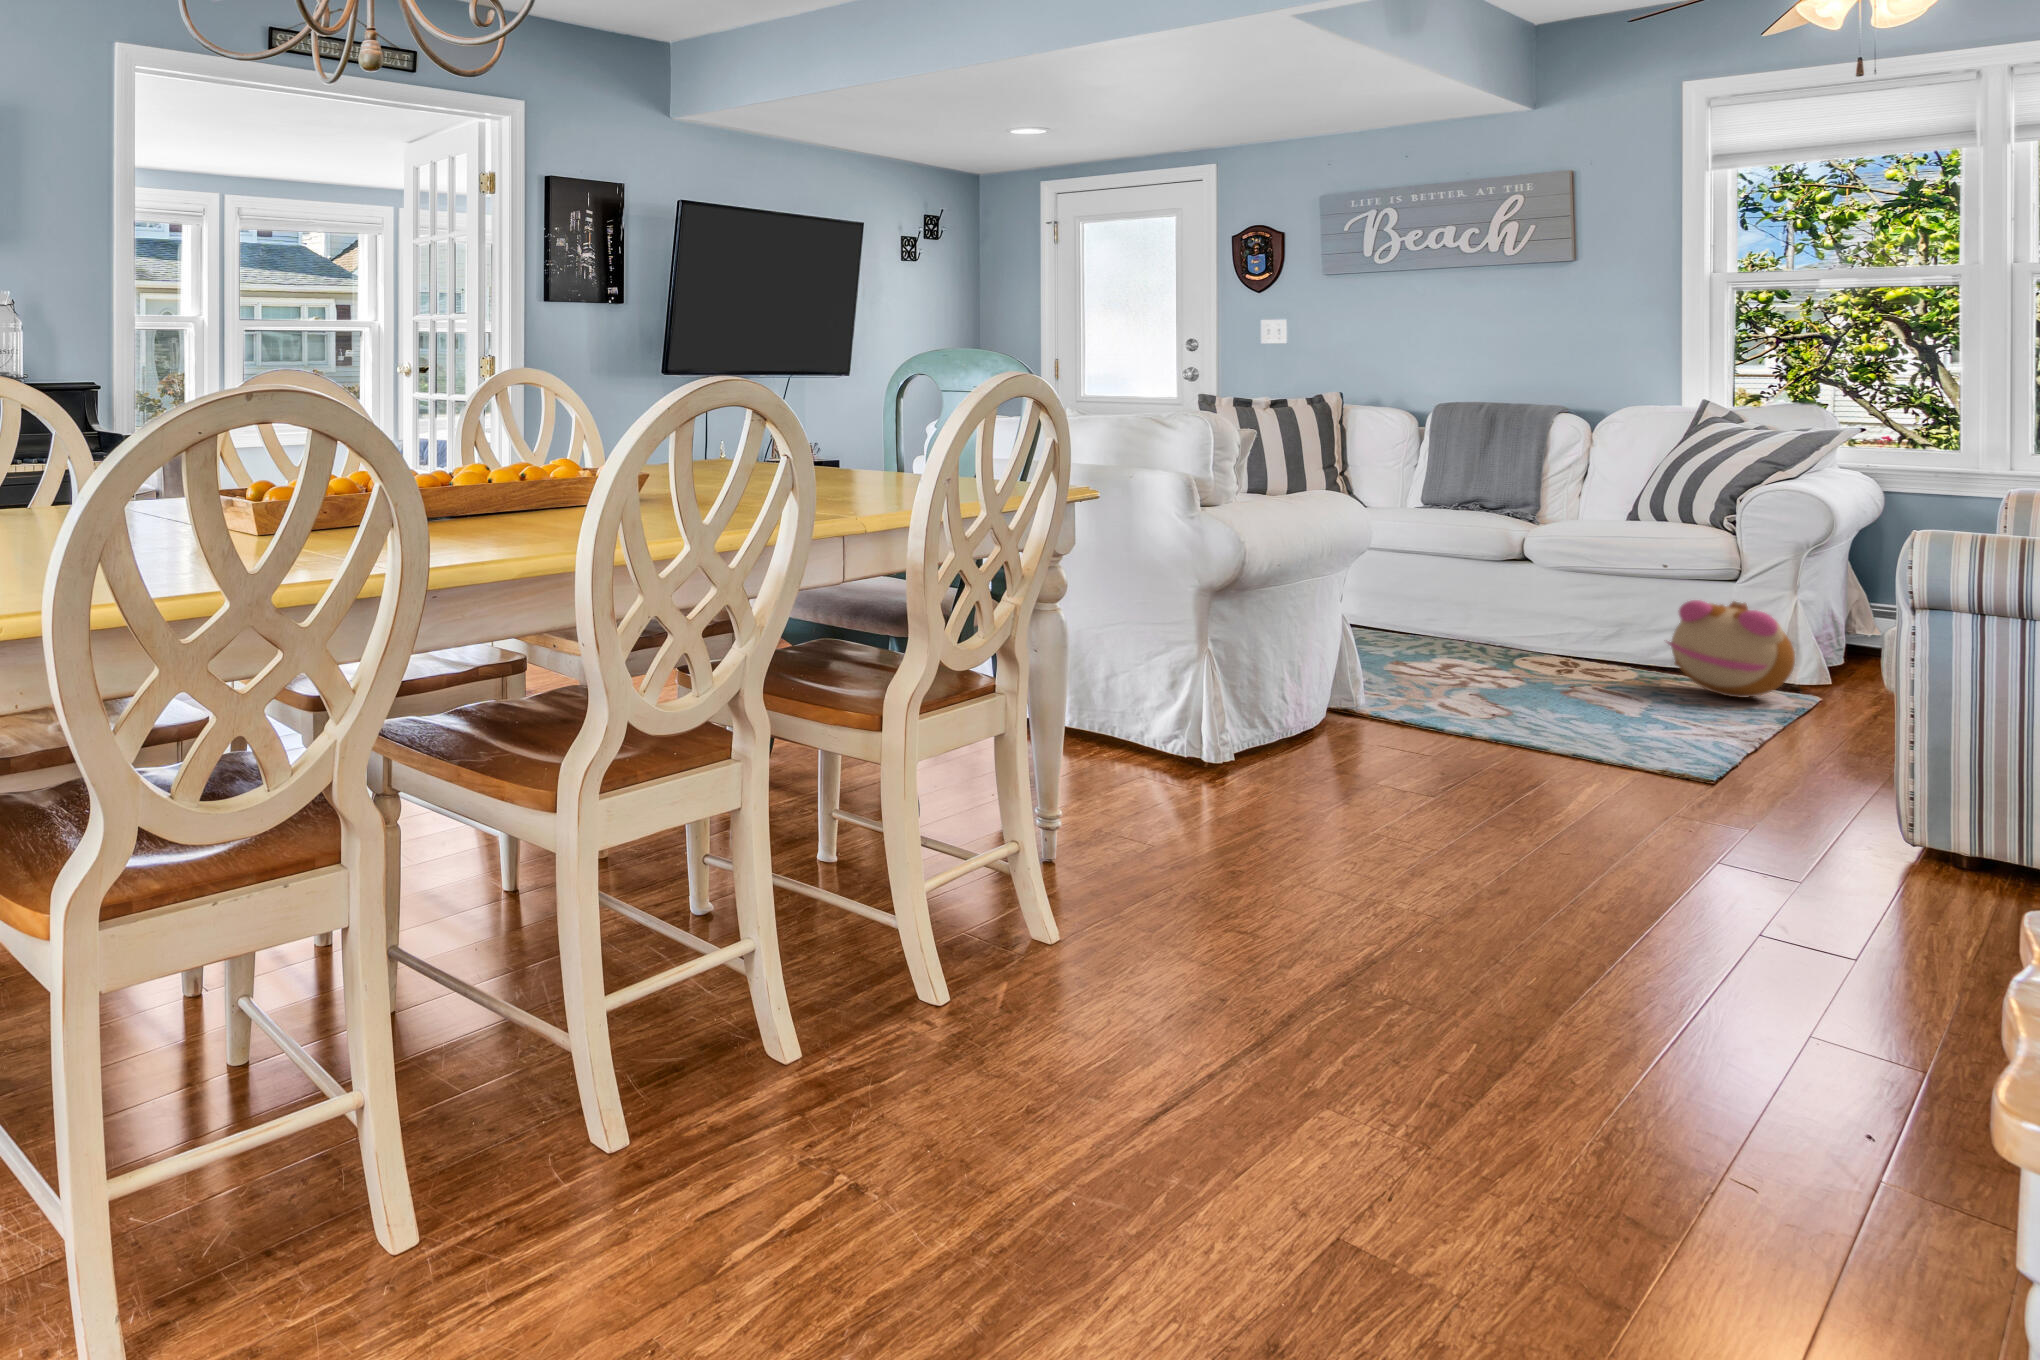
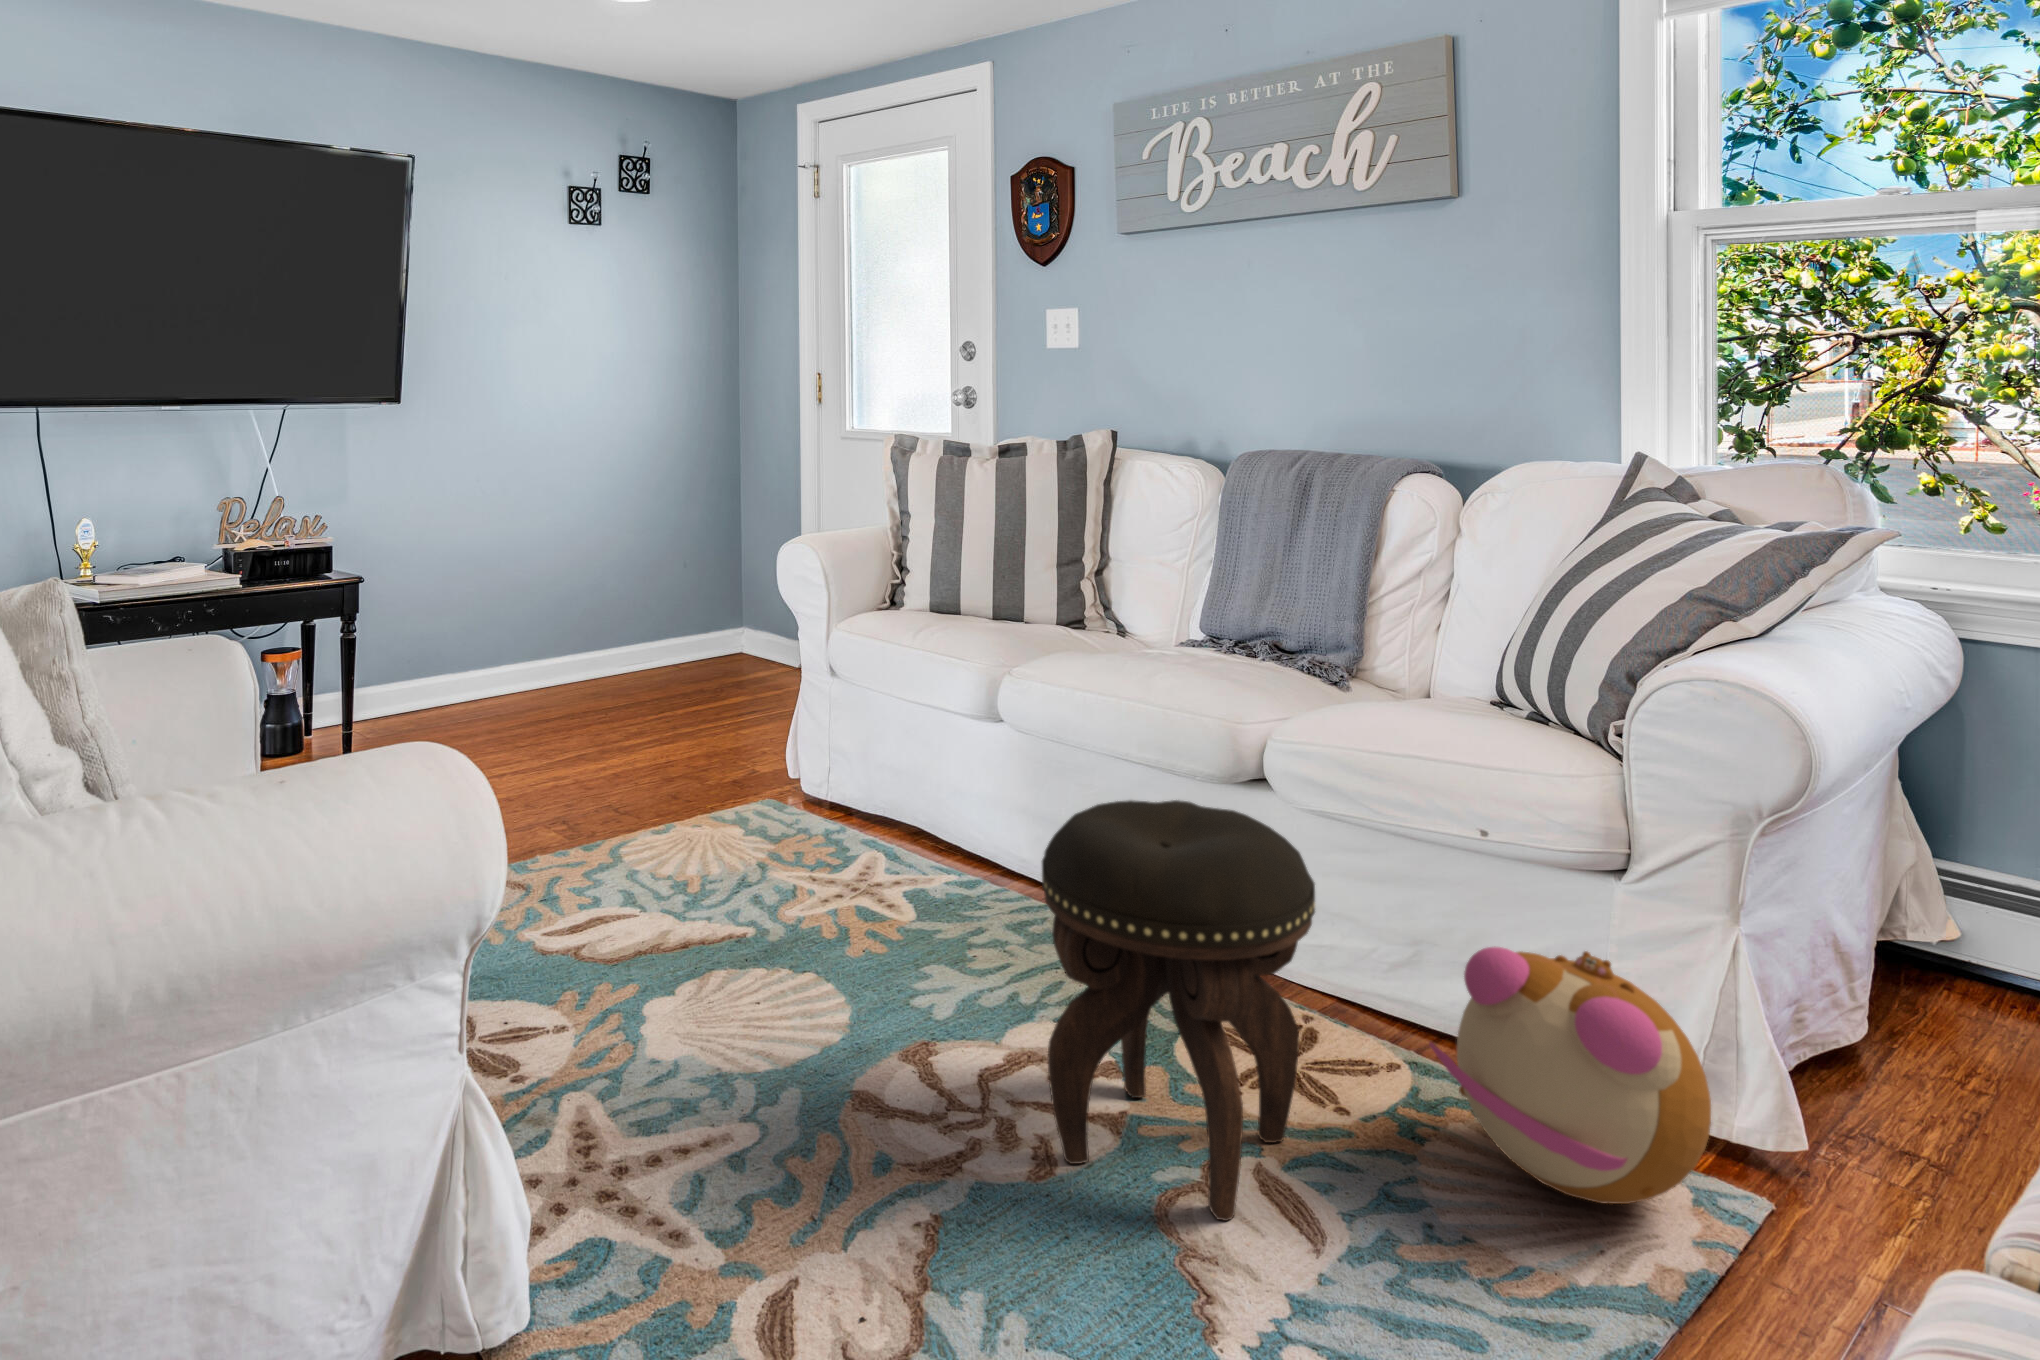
footstool: none [1480,549,1620,701] -> present [1042,800,1315,1221]

